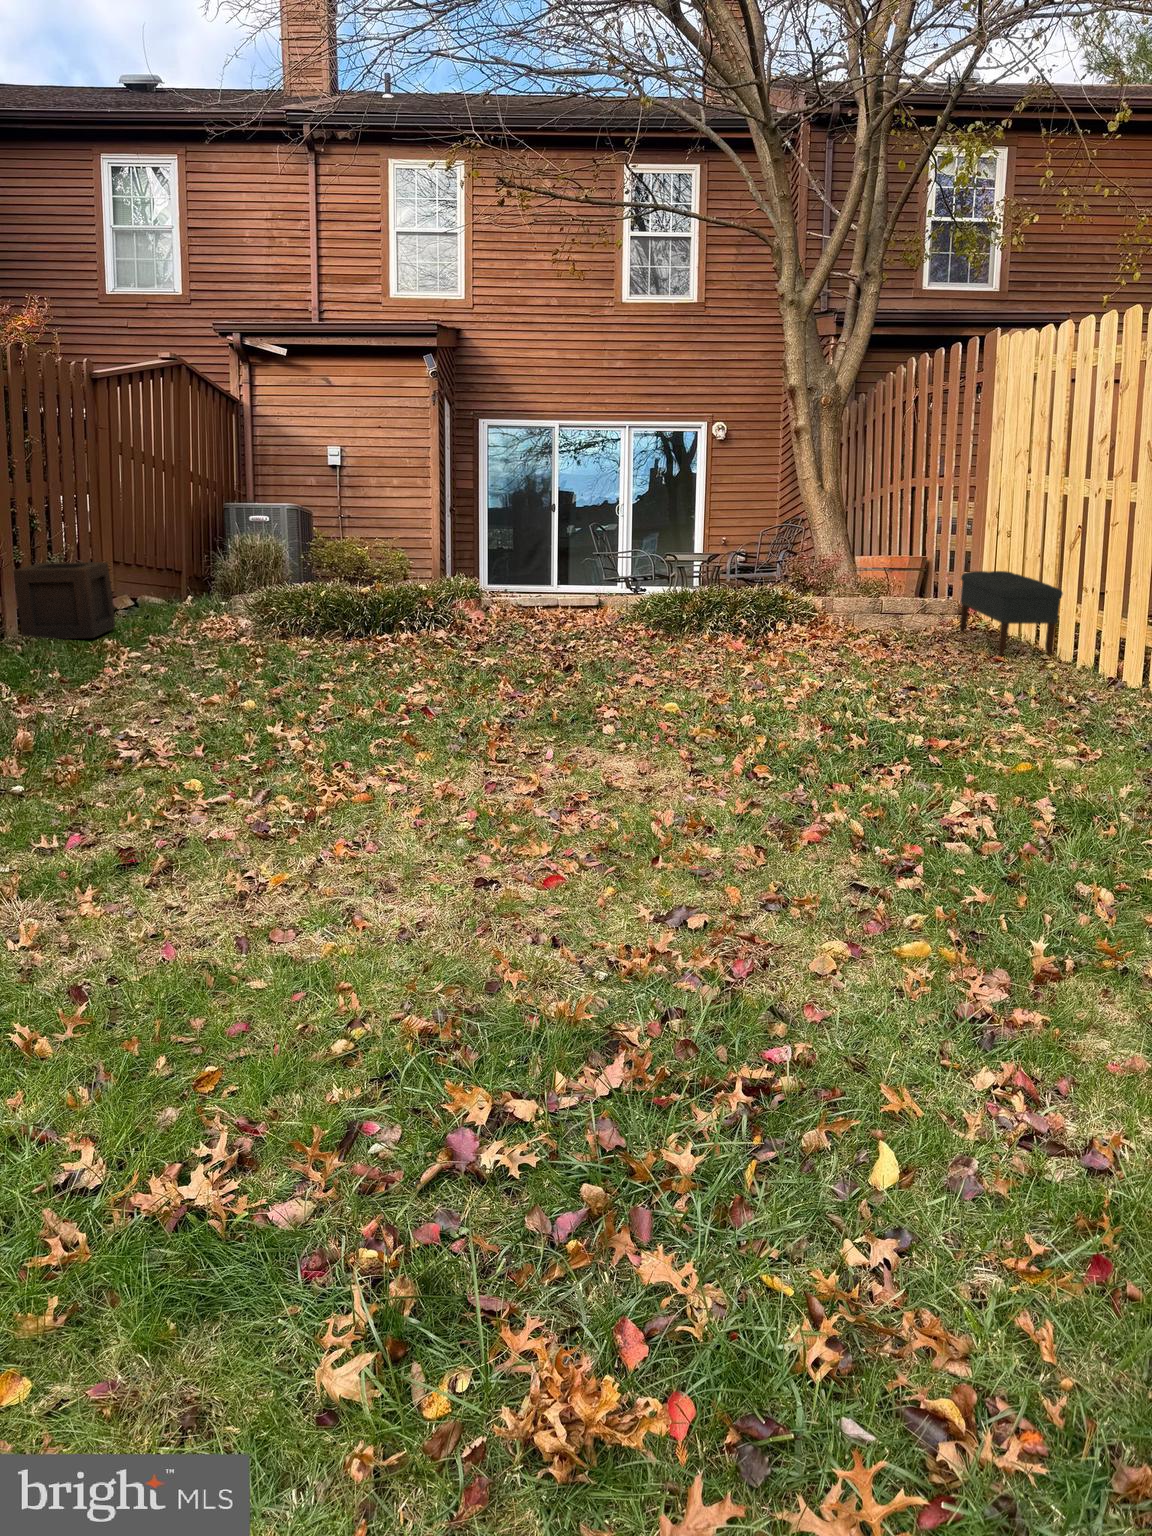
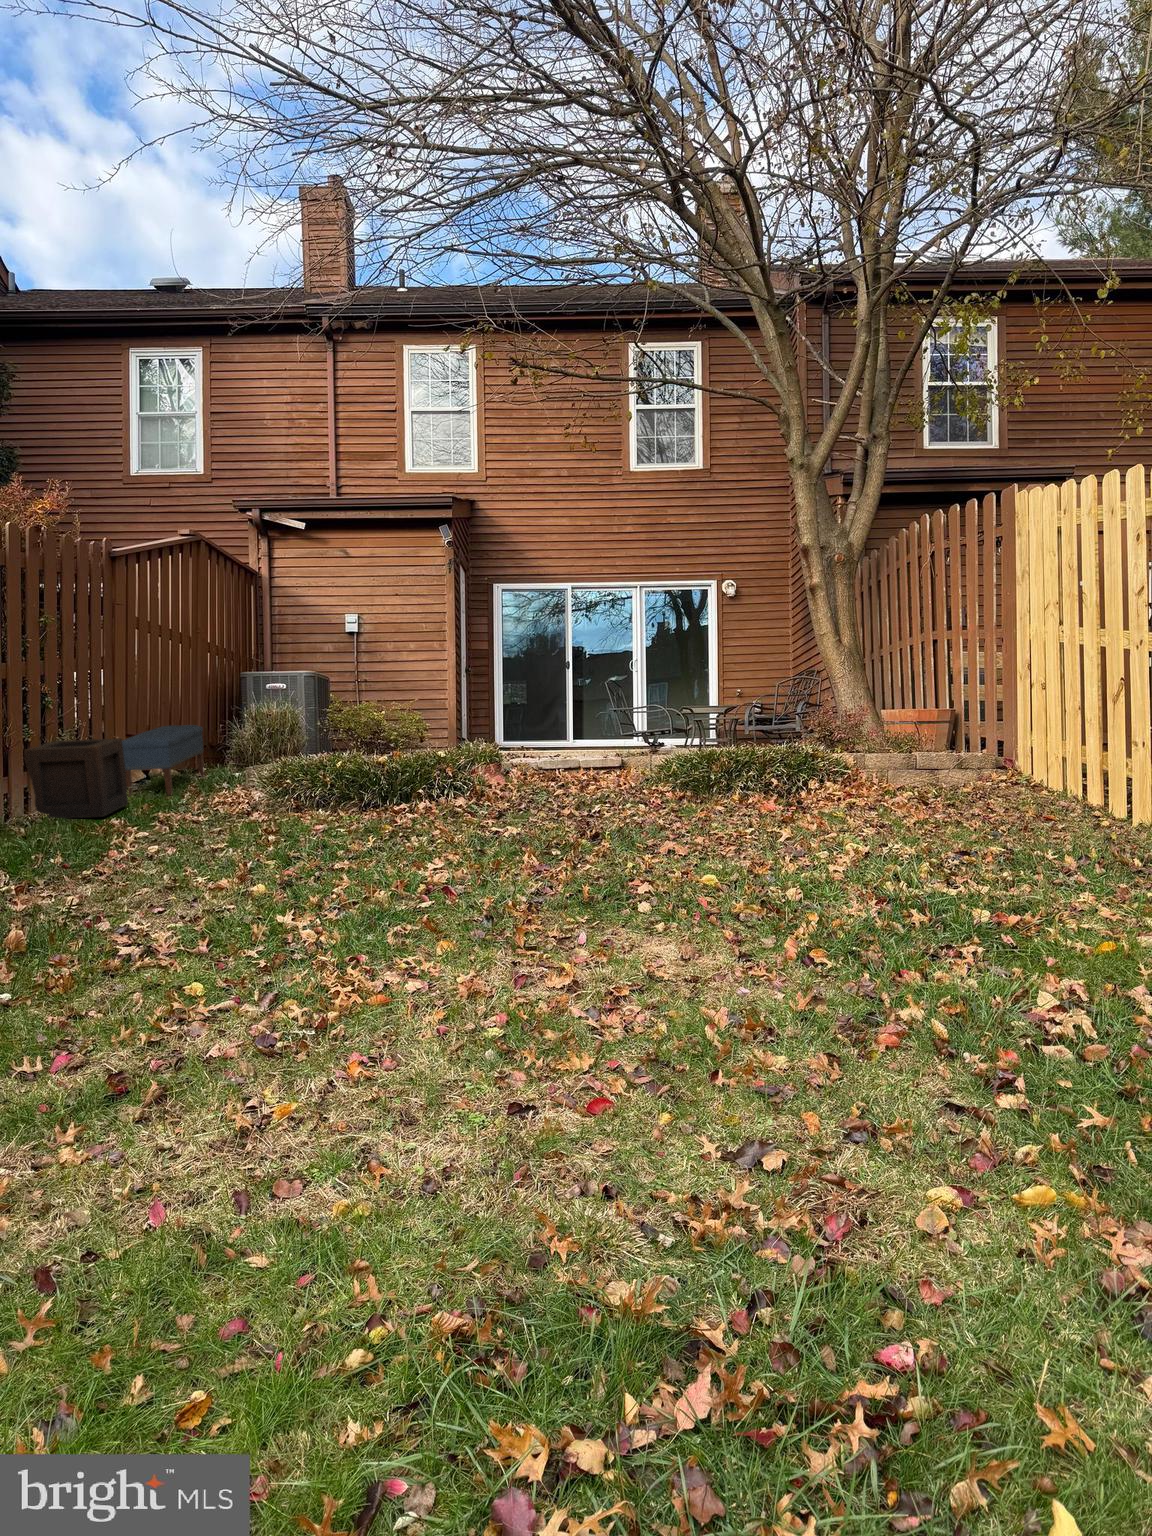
bench: present [959,571,1063,655] -> present [122,725,205,797]

